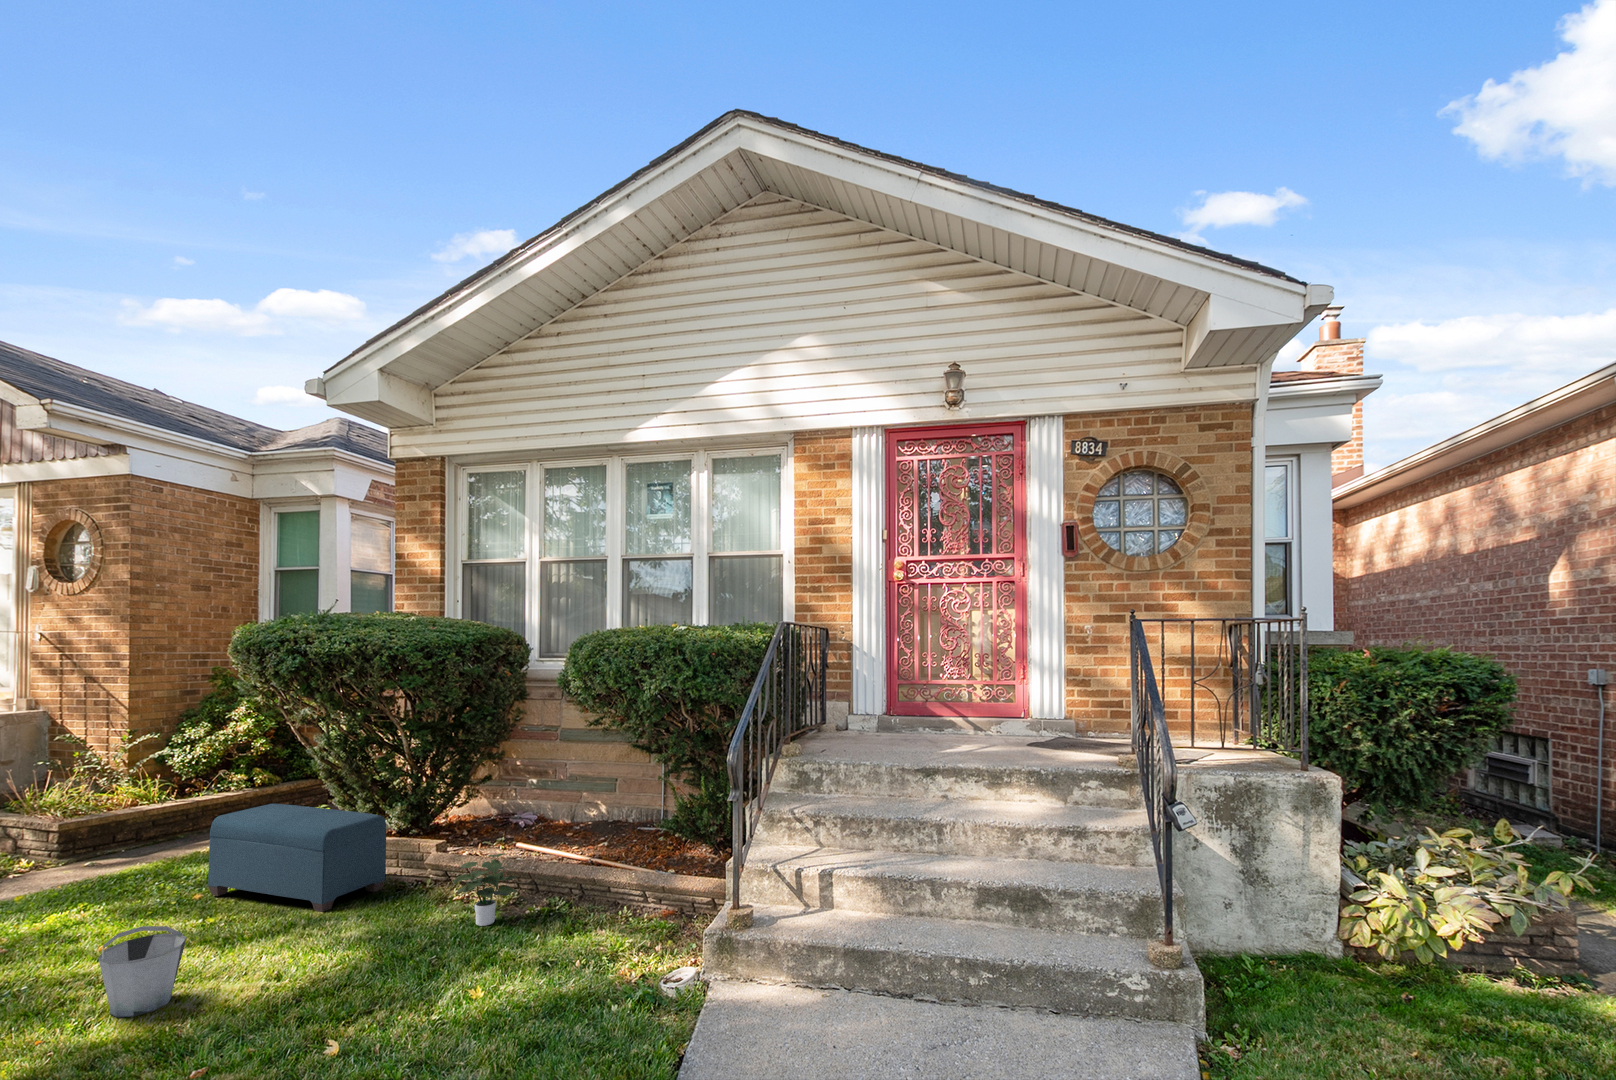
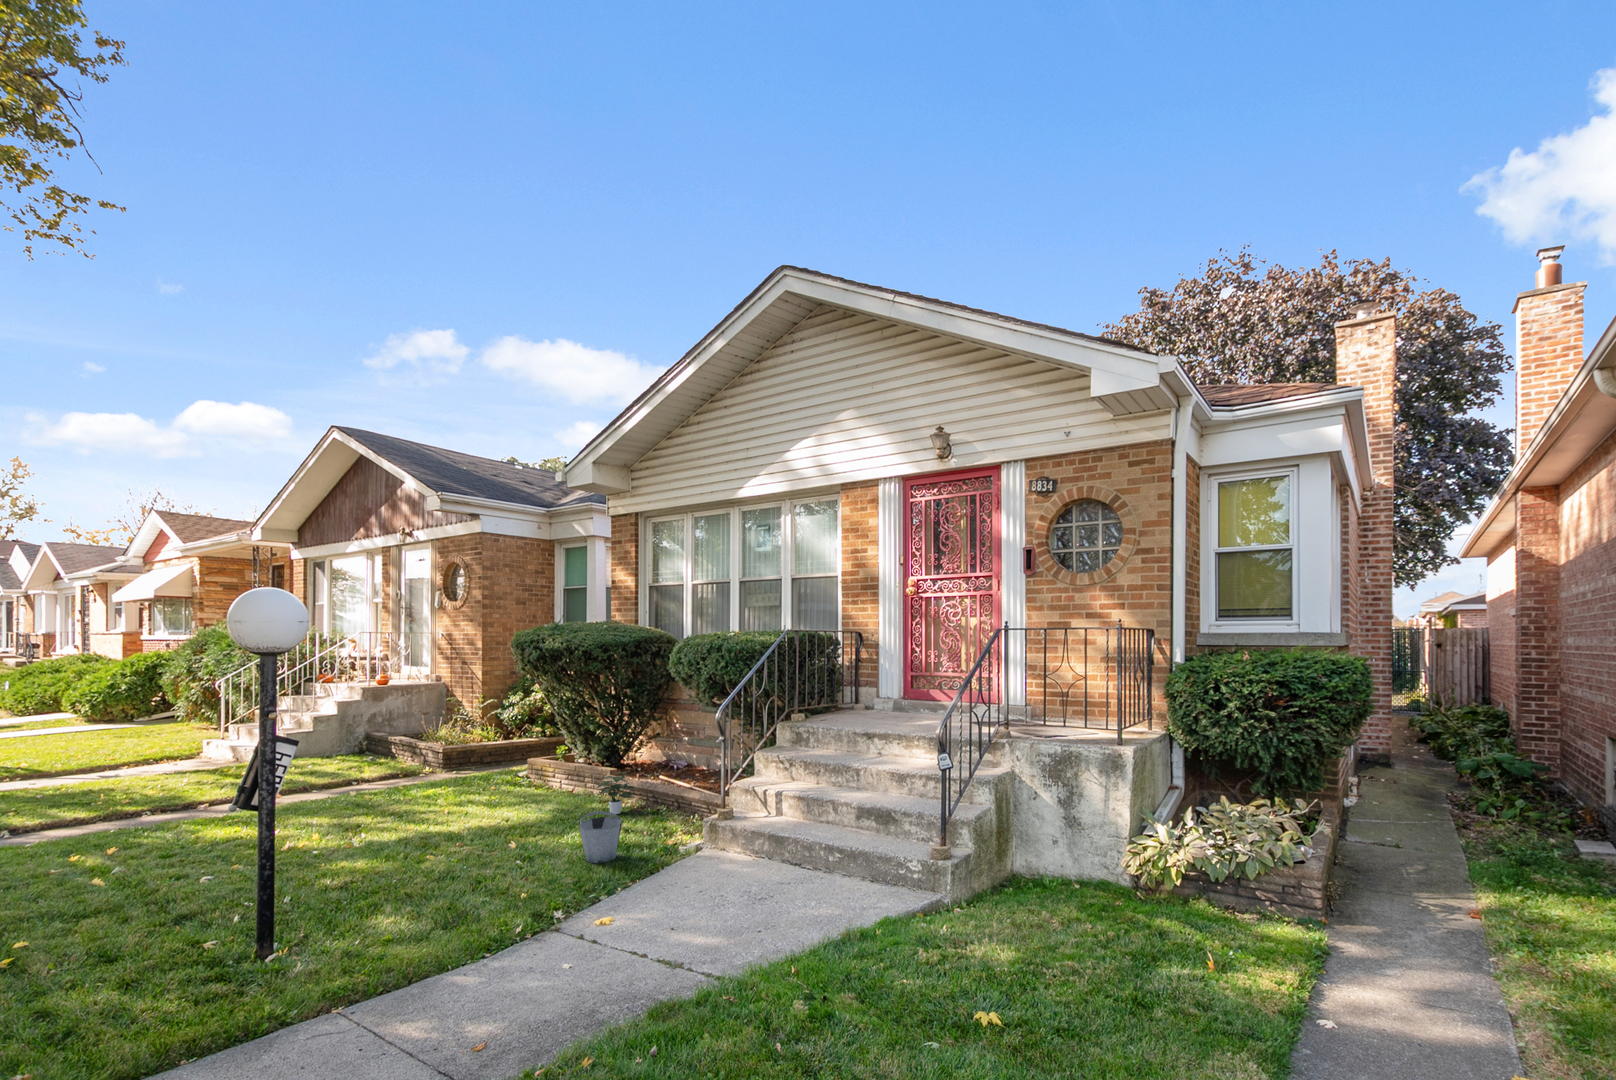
bench: present [208,804,387,912] -> none [492,739,580,802]
bucket: present [98,926,187,1017] -> present [579,811,622,863]

